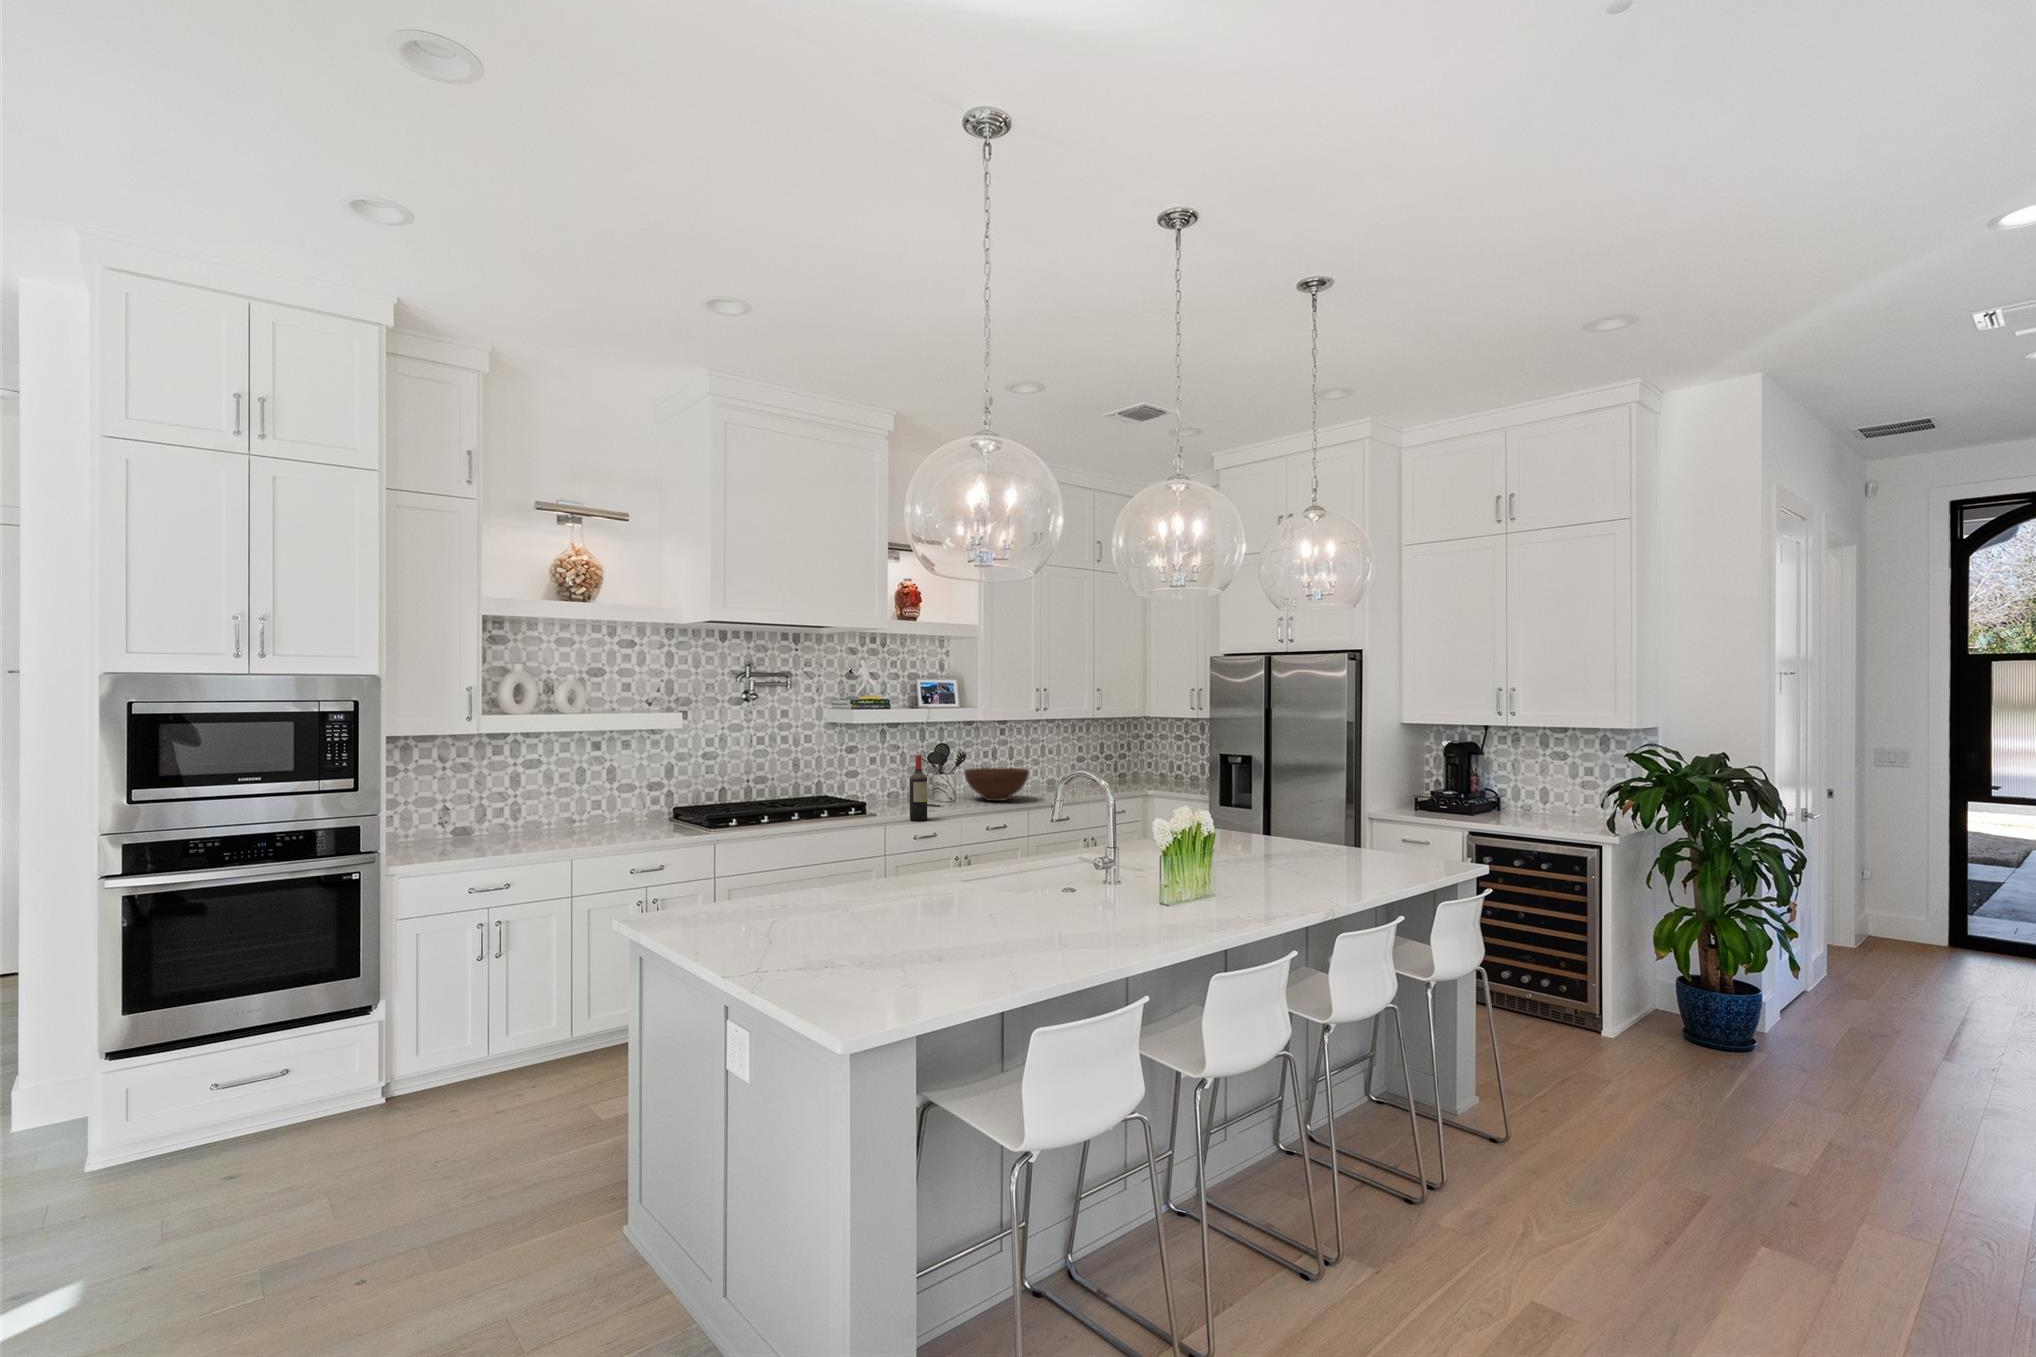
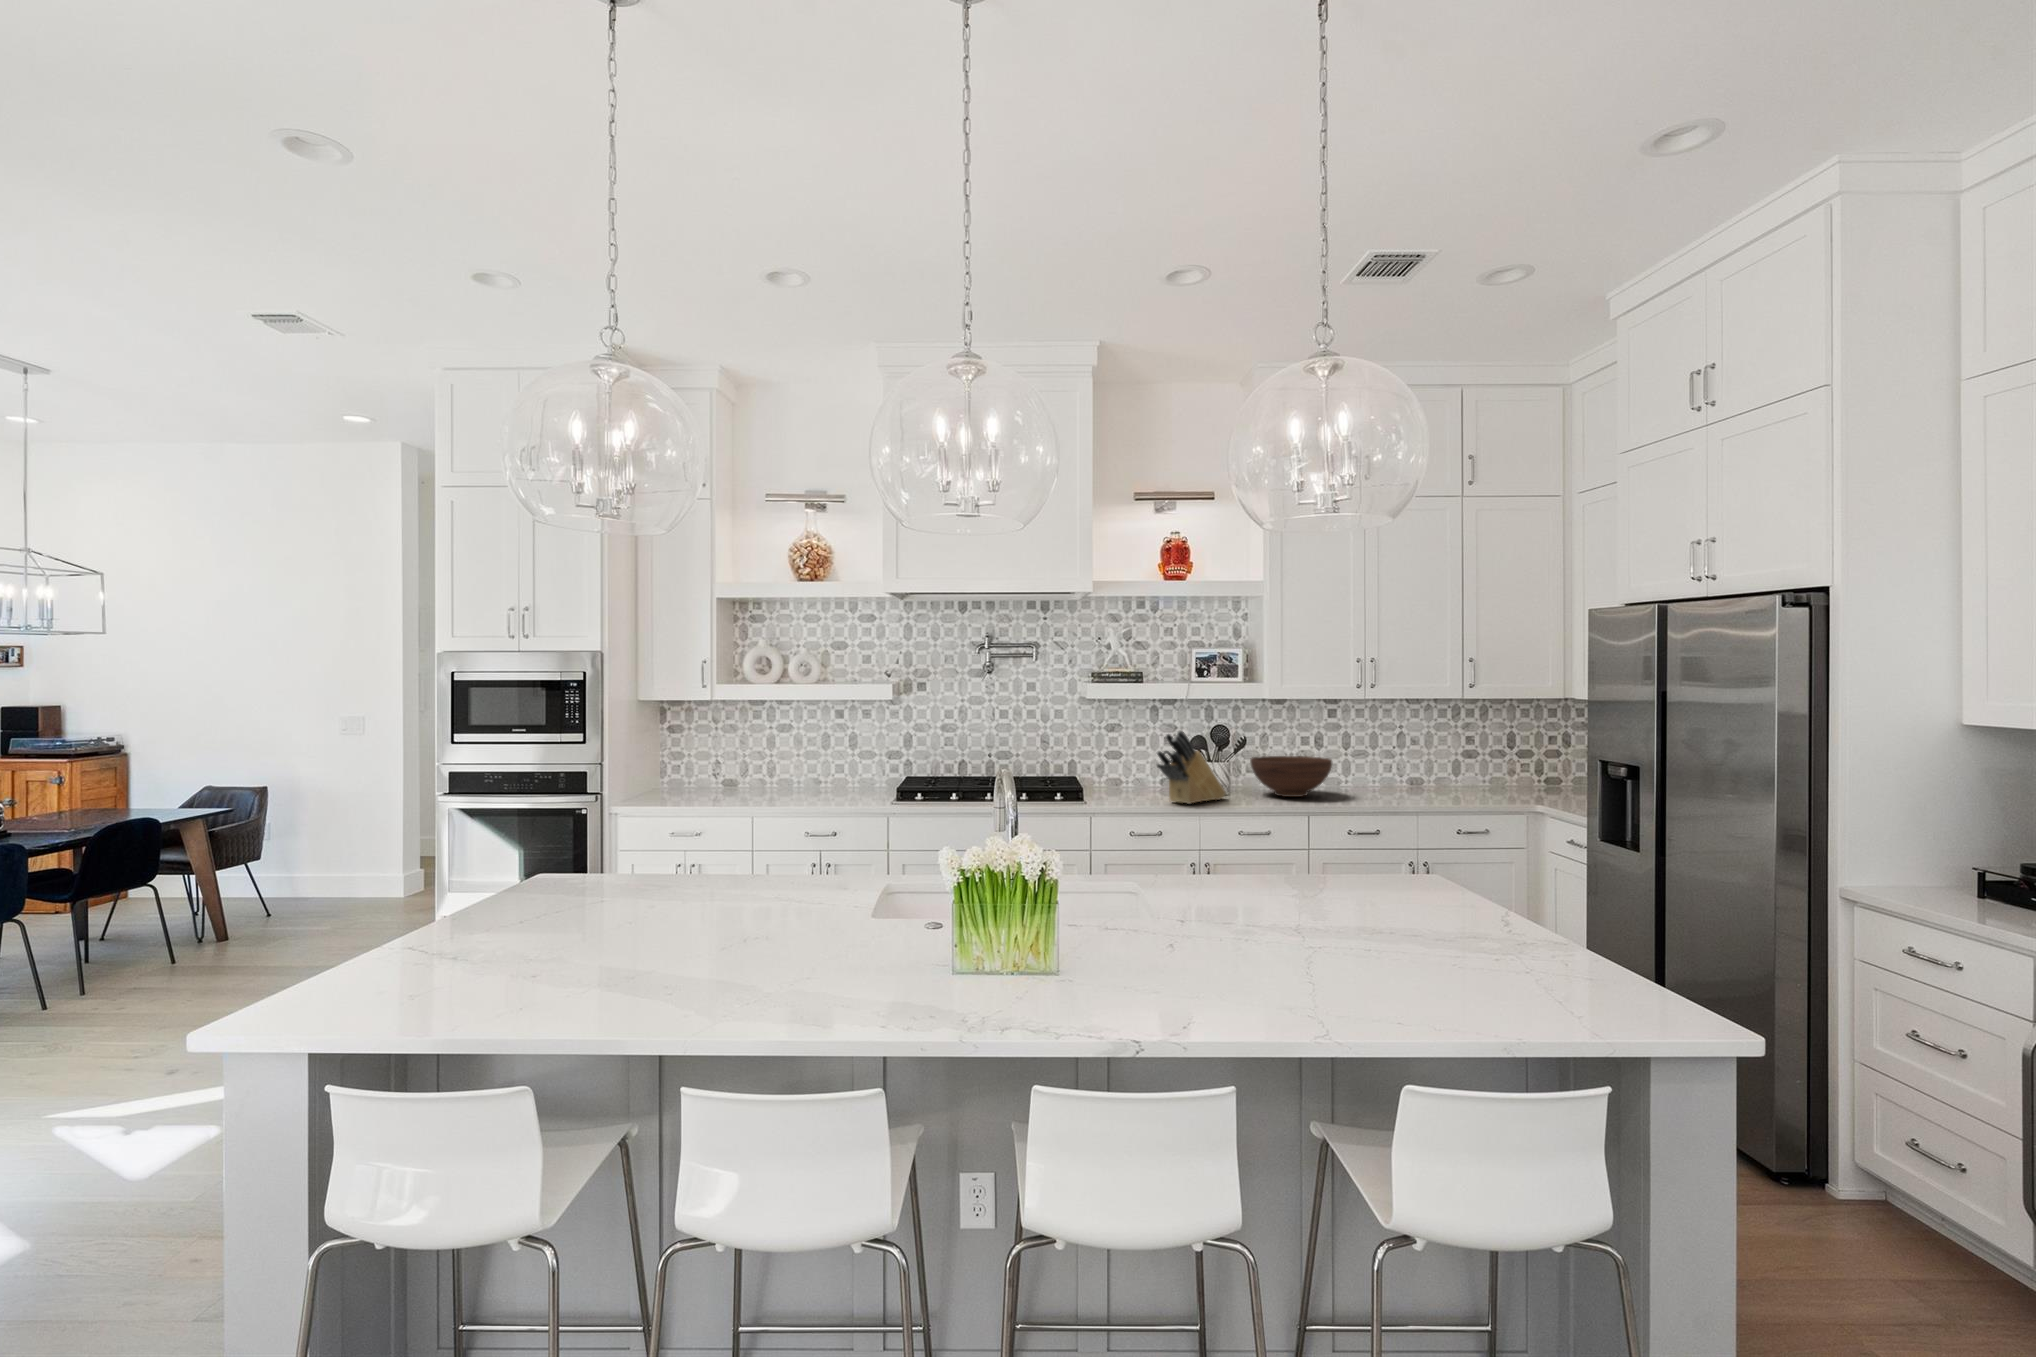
knife block: none [931,749,963,812] -> present [1157,731,1226,804]
wine bottle: present [910,755,927,821] -> none [1113,735,1133,810]

